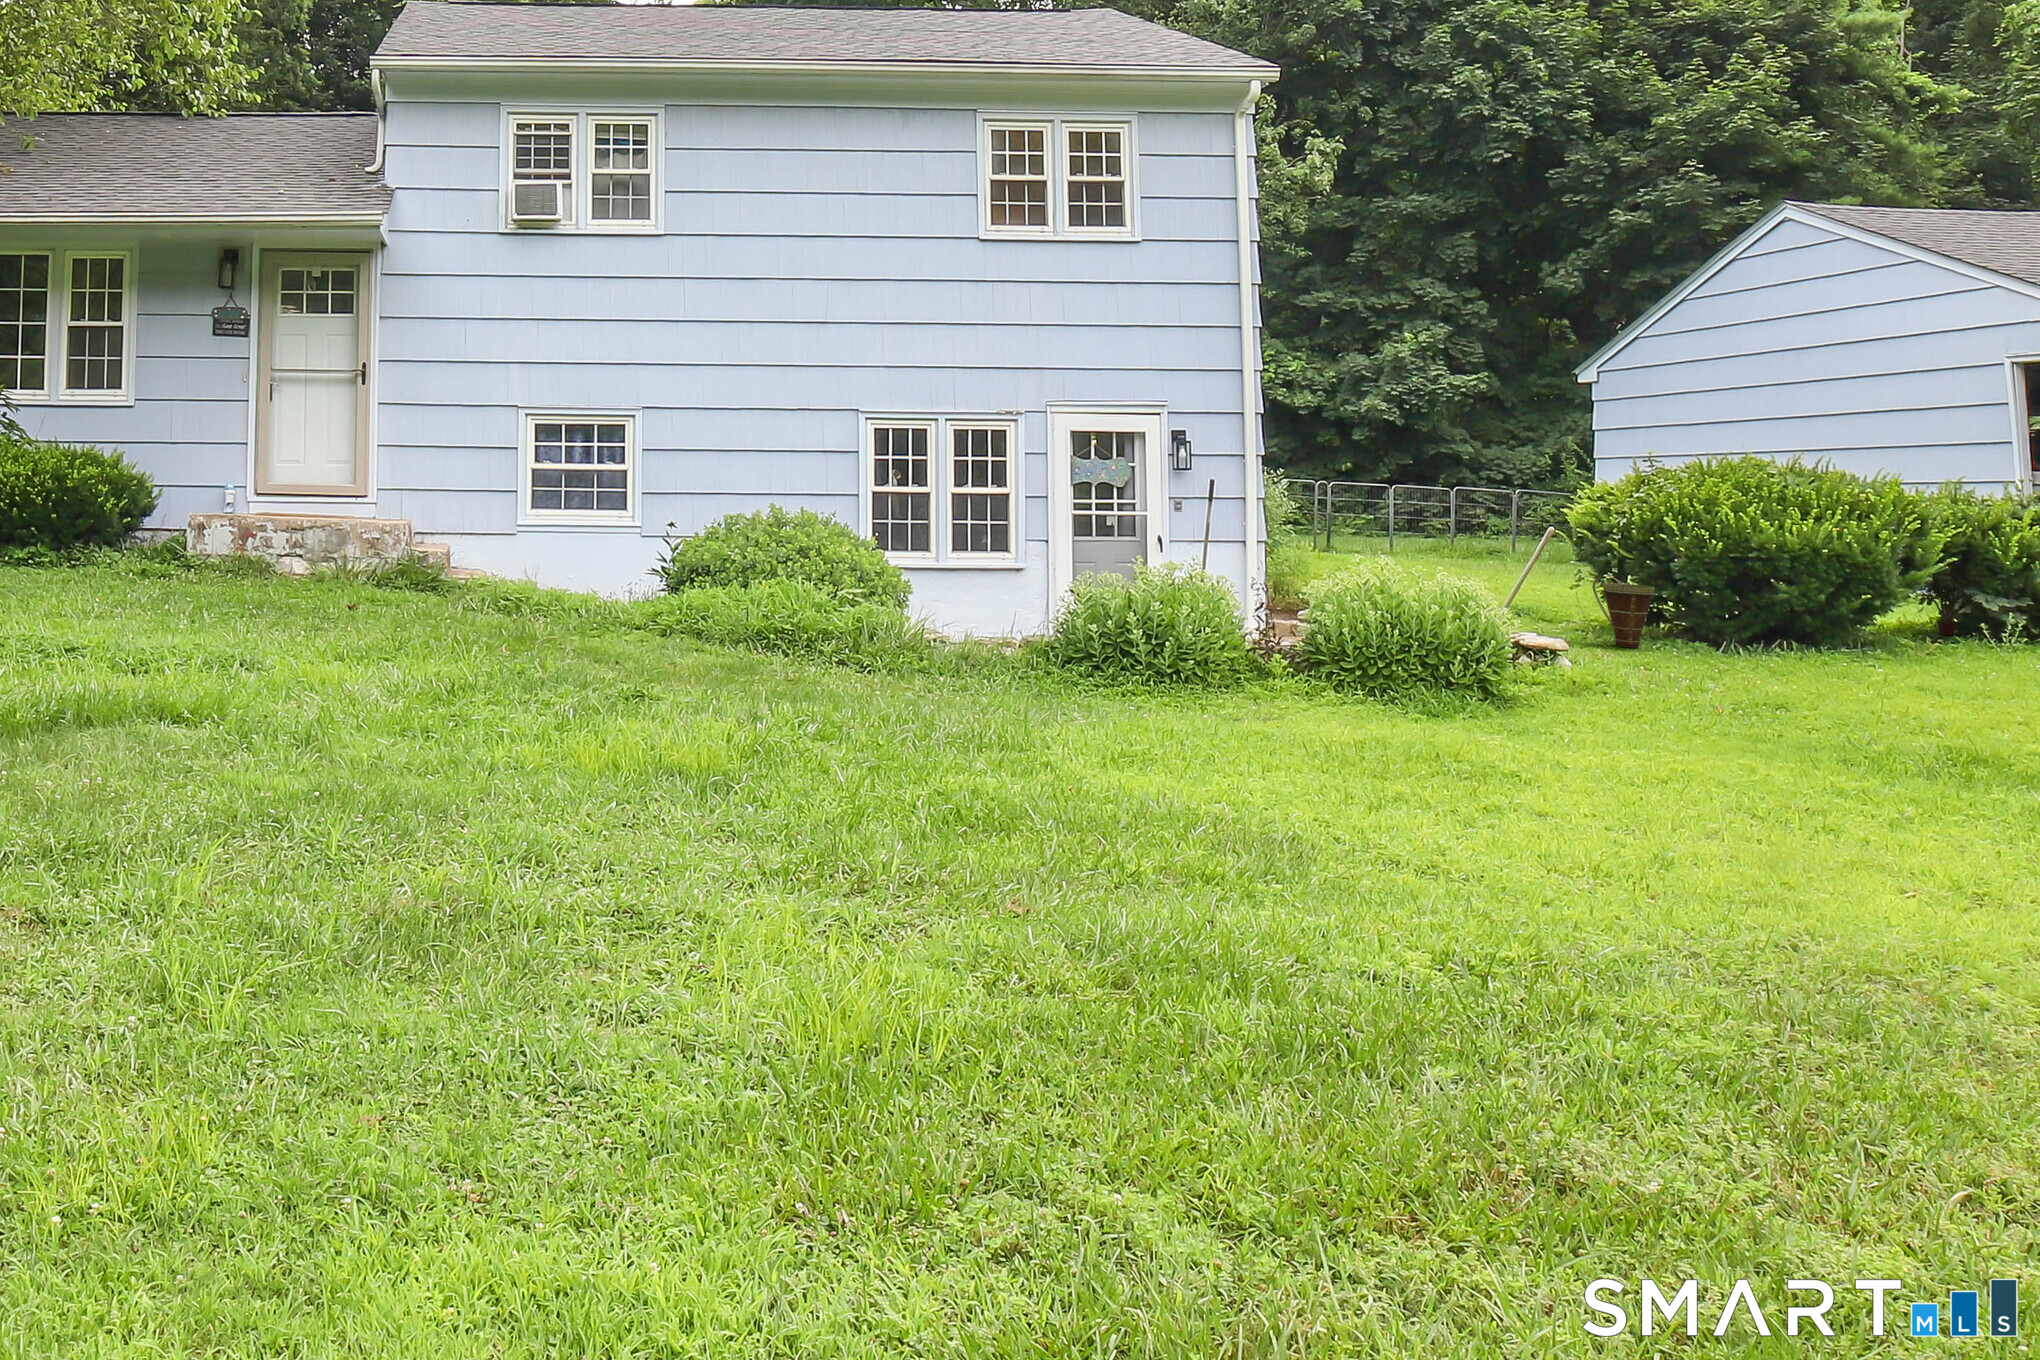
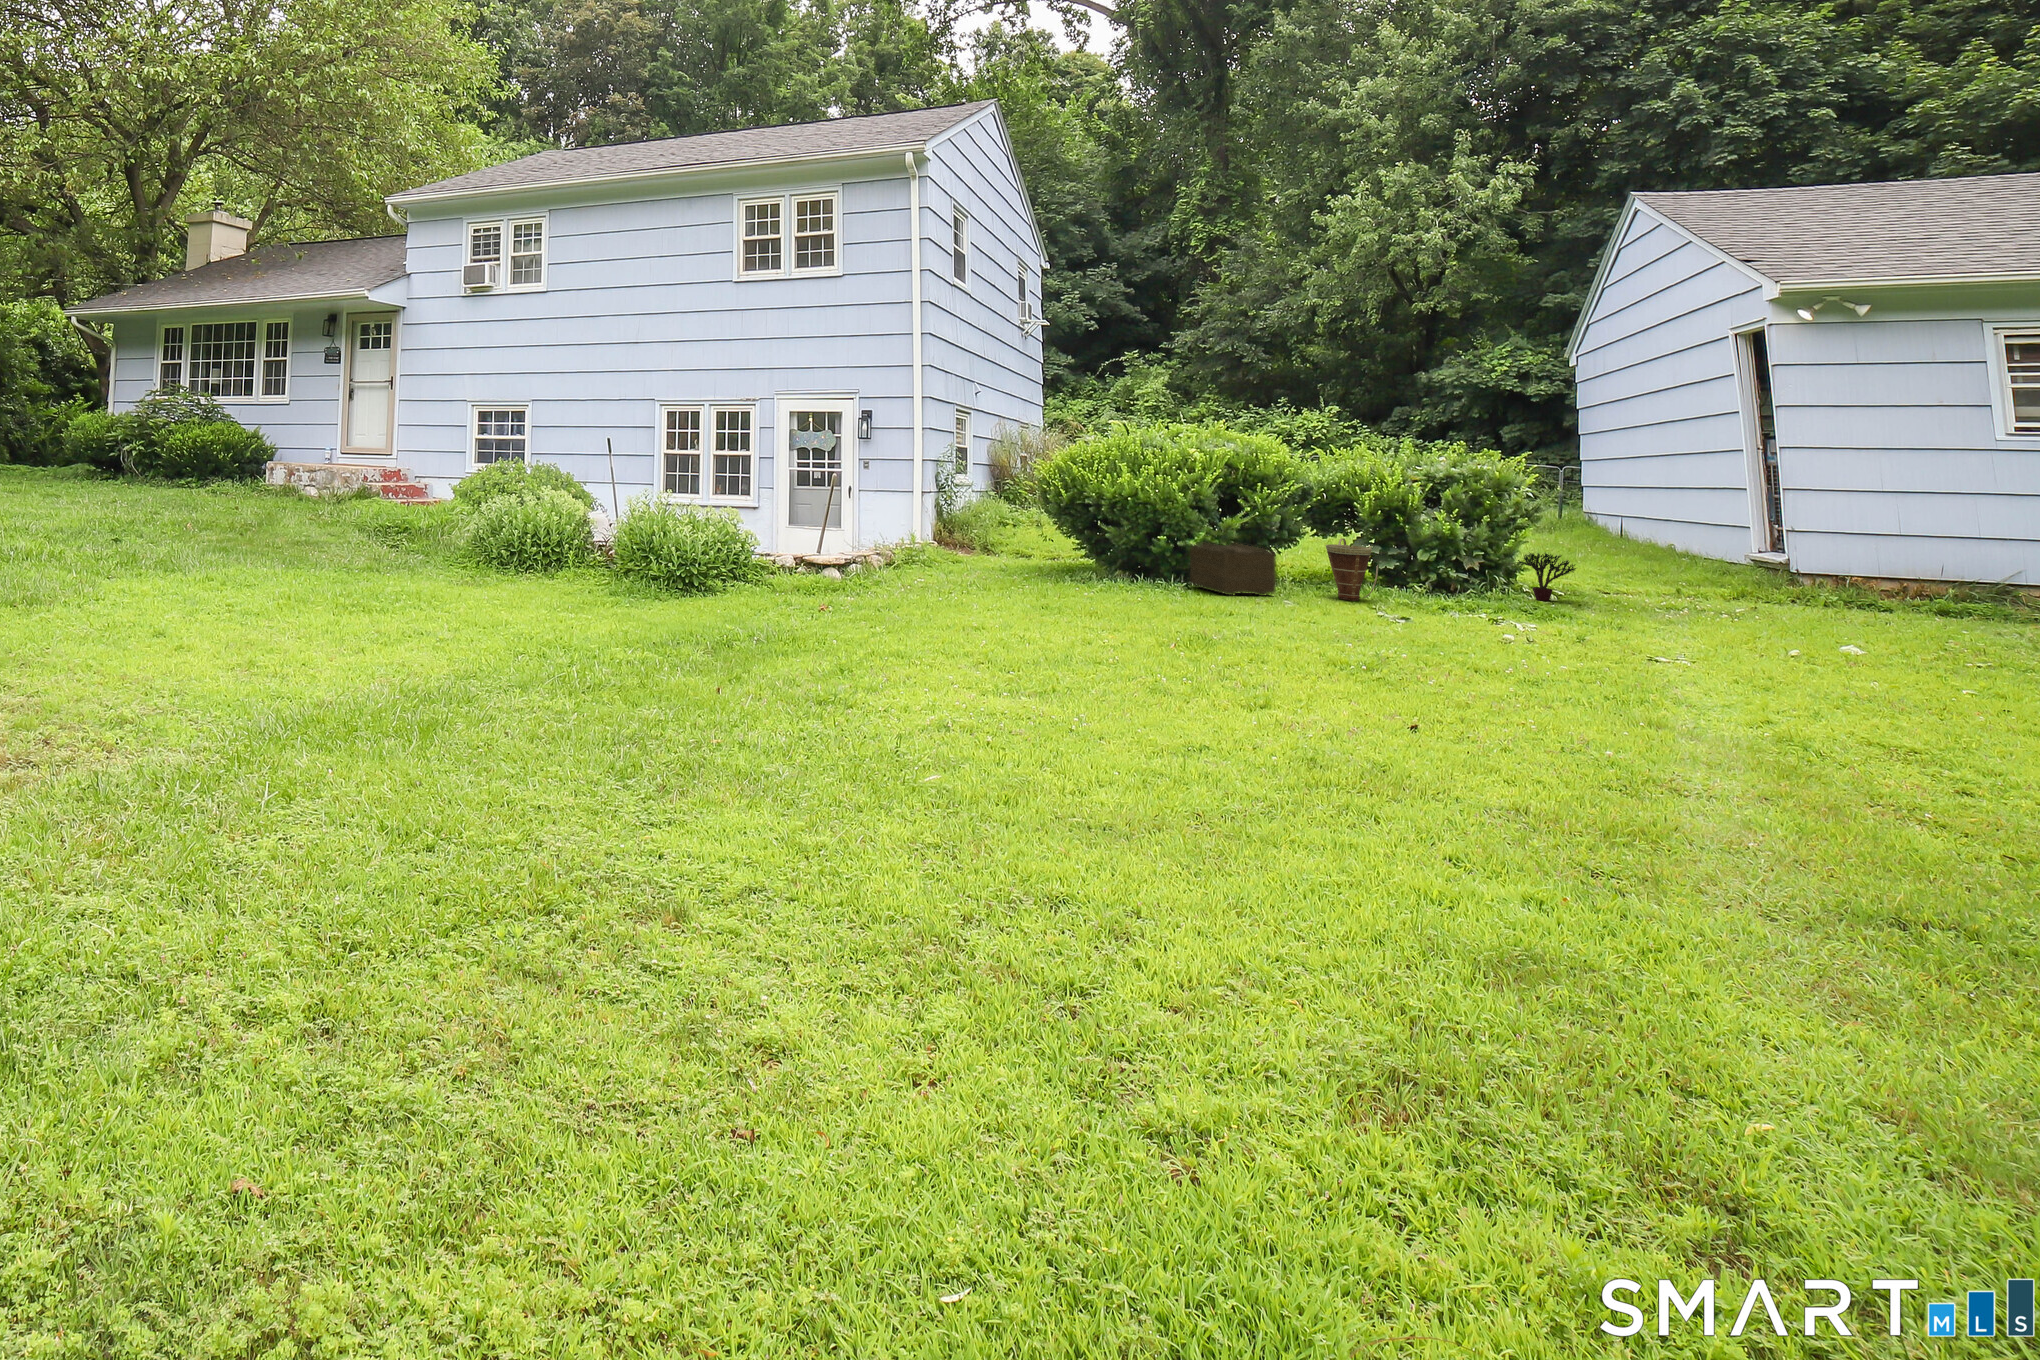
basket: present [1576,576,1655,648] -> present [1326,538,1378,601]
wooden crate: none [1646,588,1740,650] -> present [1190,543,1276,596]

